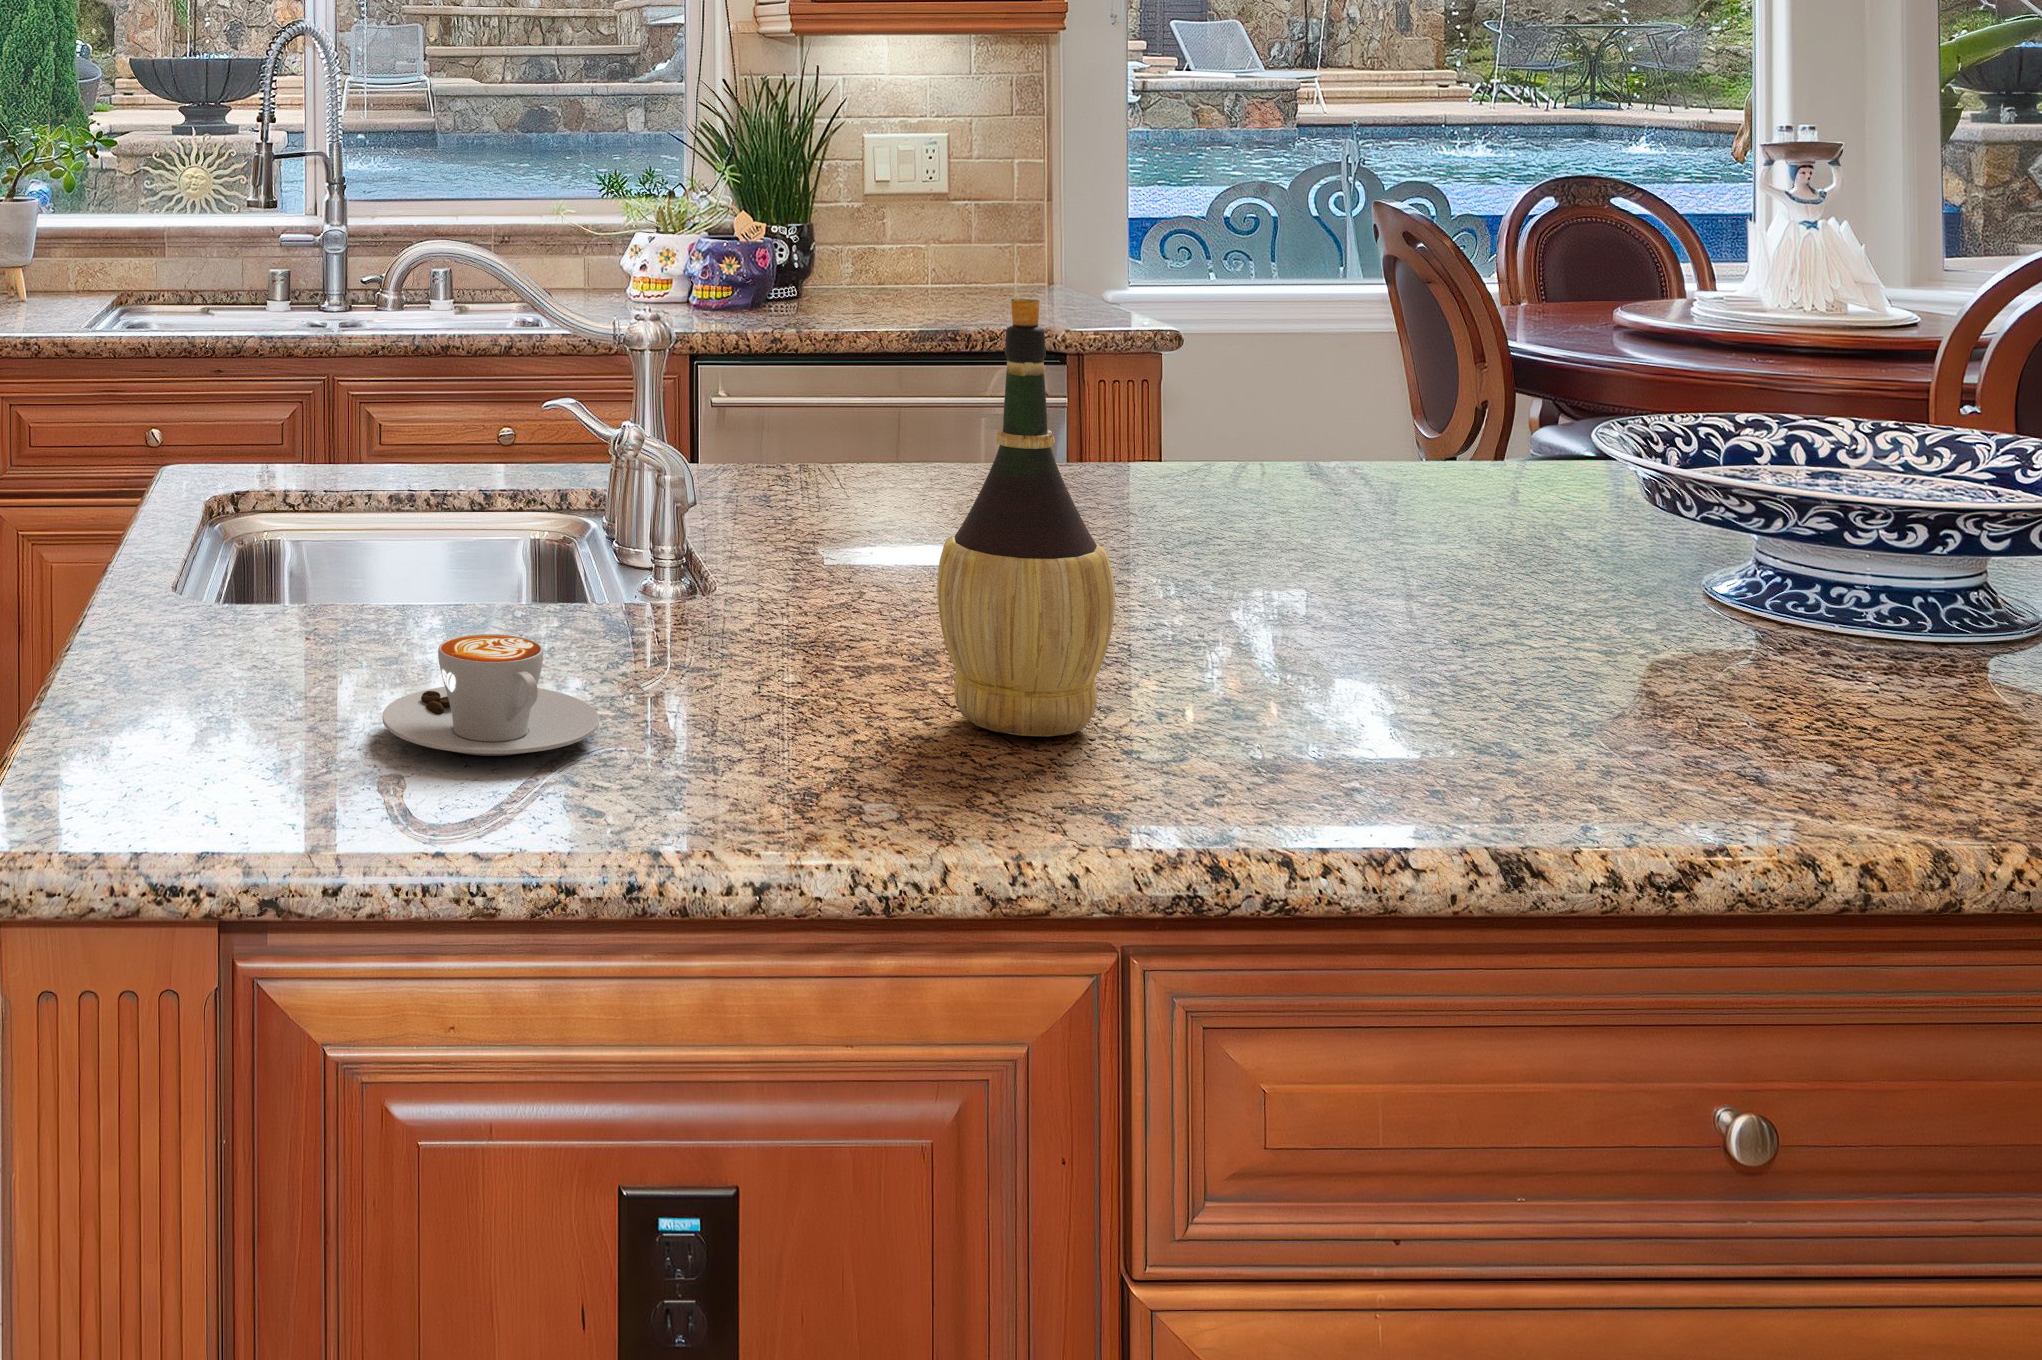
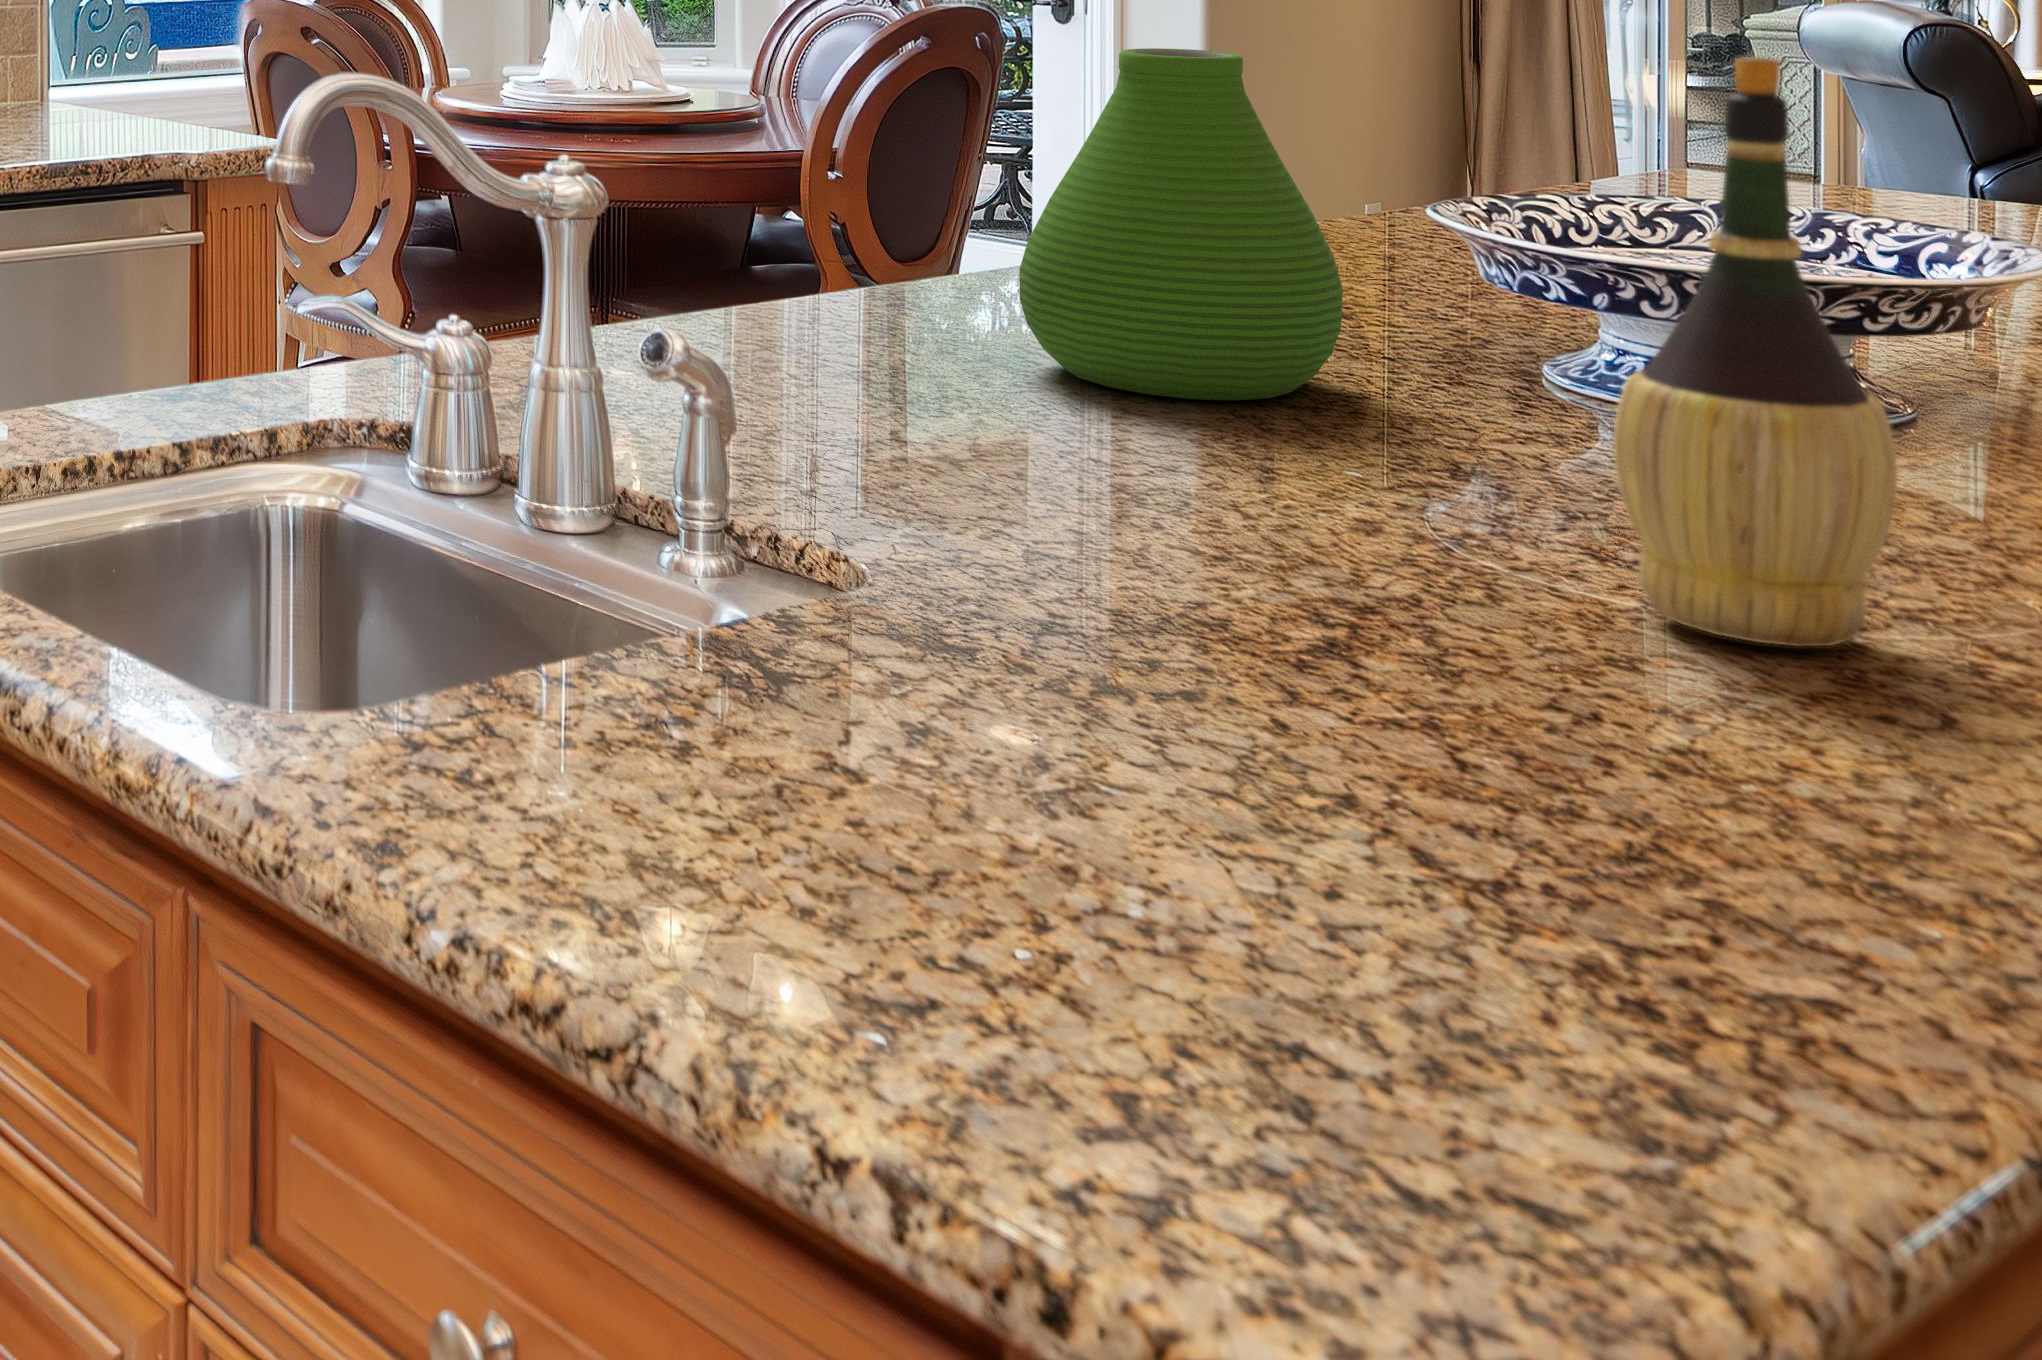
vase: none [1110,280,1369,577] -> present [1019,48,1343,401]
coffee cup: present [382,634,599,756] -> none [1234,630,1639,843]

